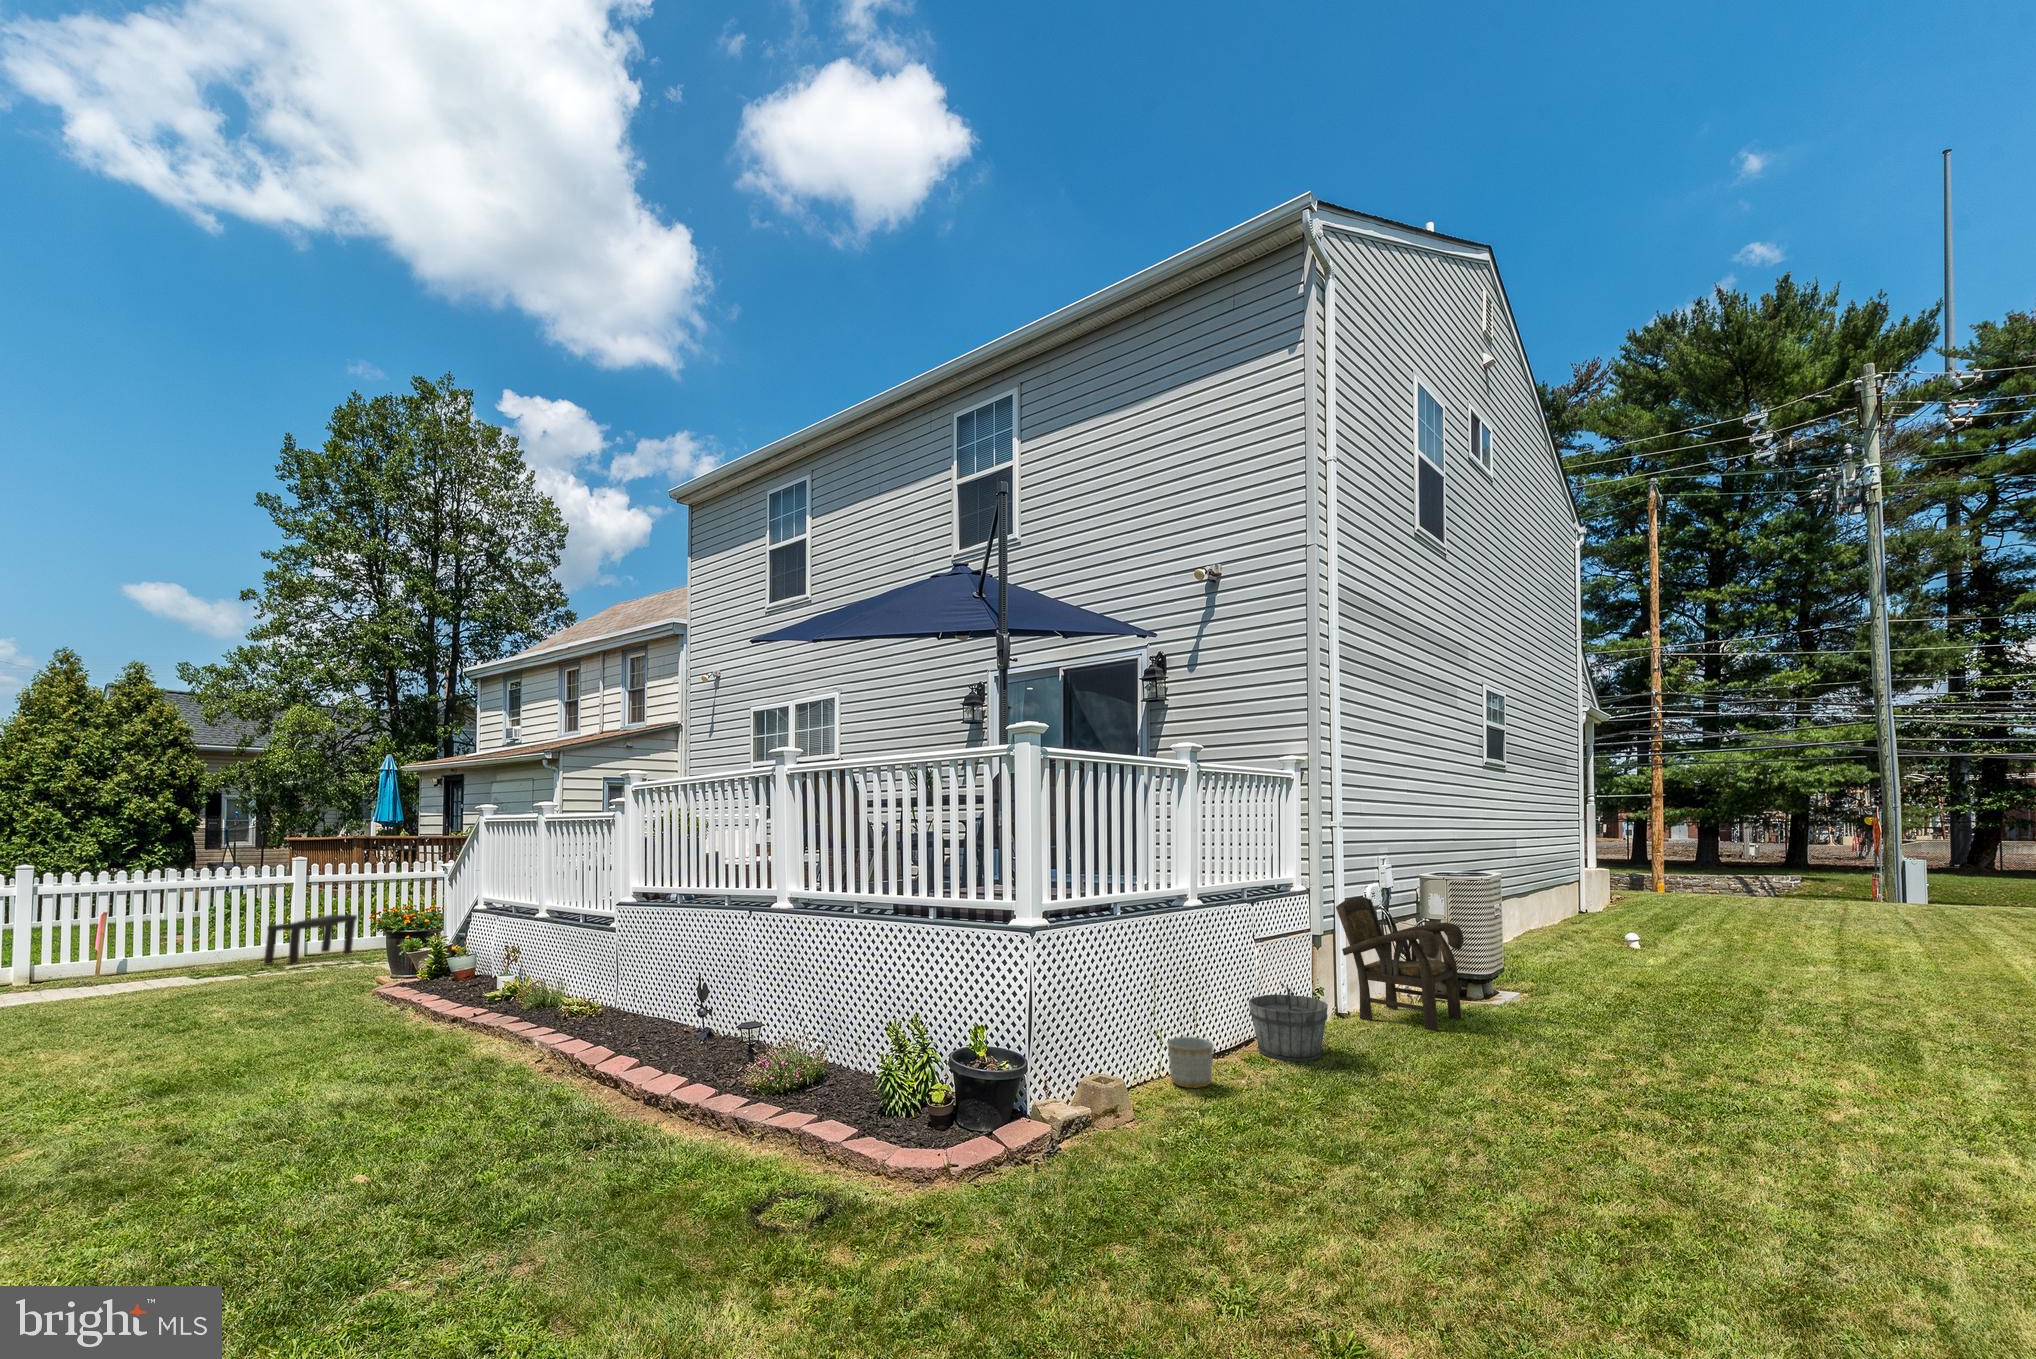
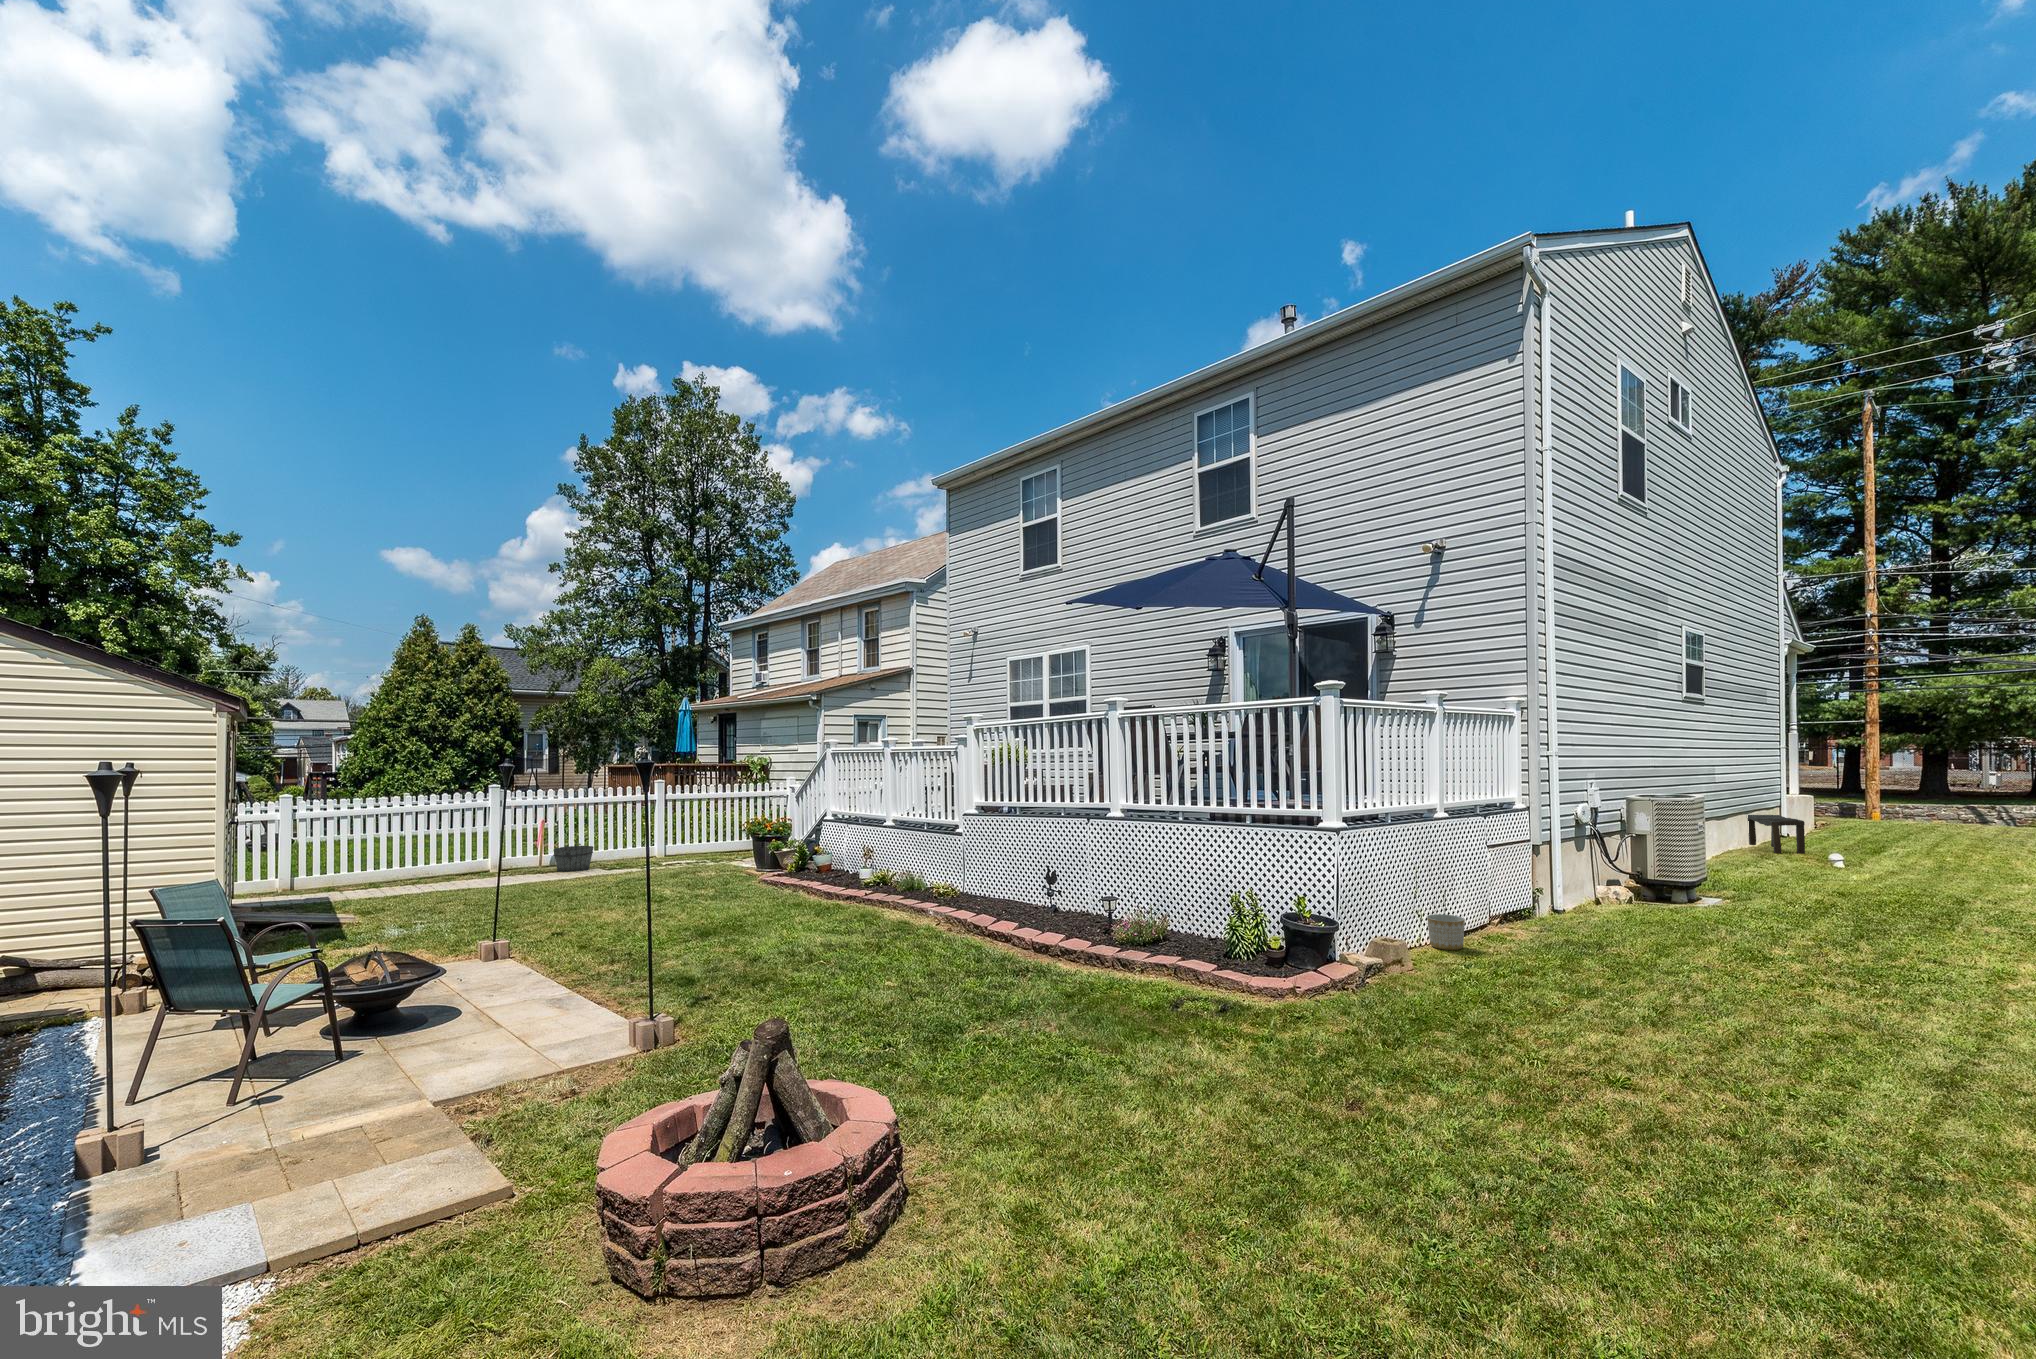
armchair: present [1336,897,1464,1031] -> none [1550,814,1666,922]
bench: present [264,915,357,965] -> present [1747,815,1805,854]
wooden bucket: present [1249,983,1328,1061] -> present [554,840,594,872]

